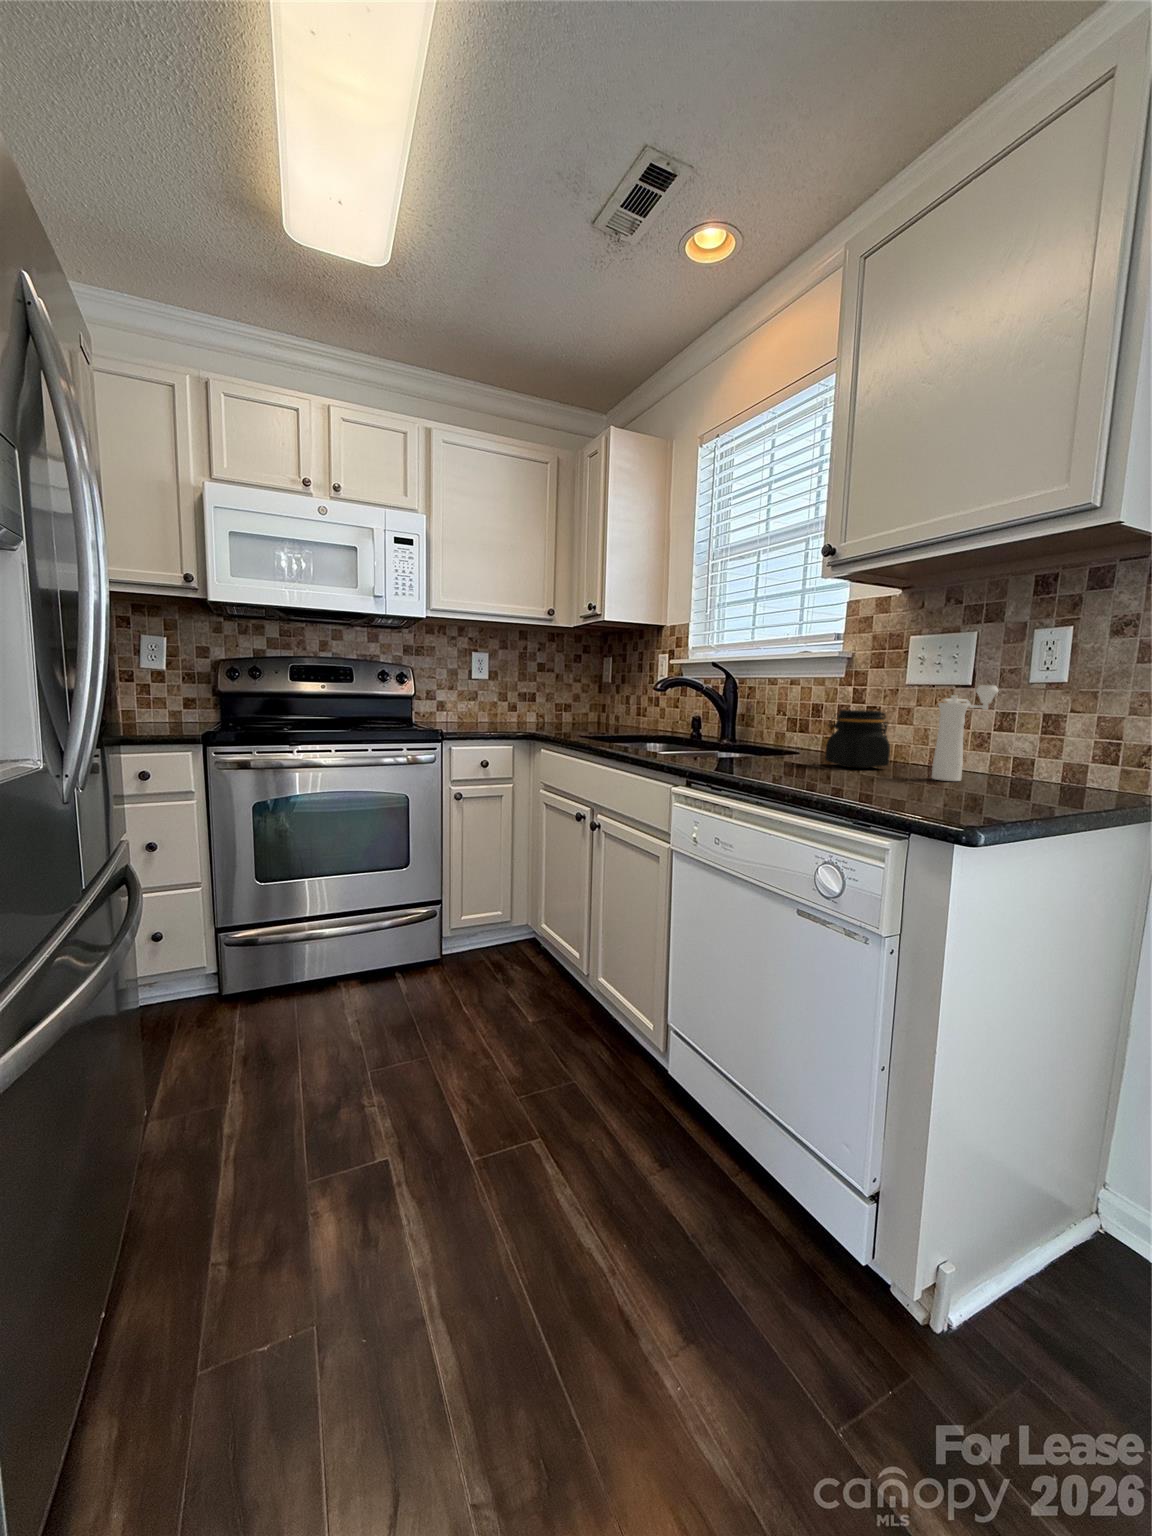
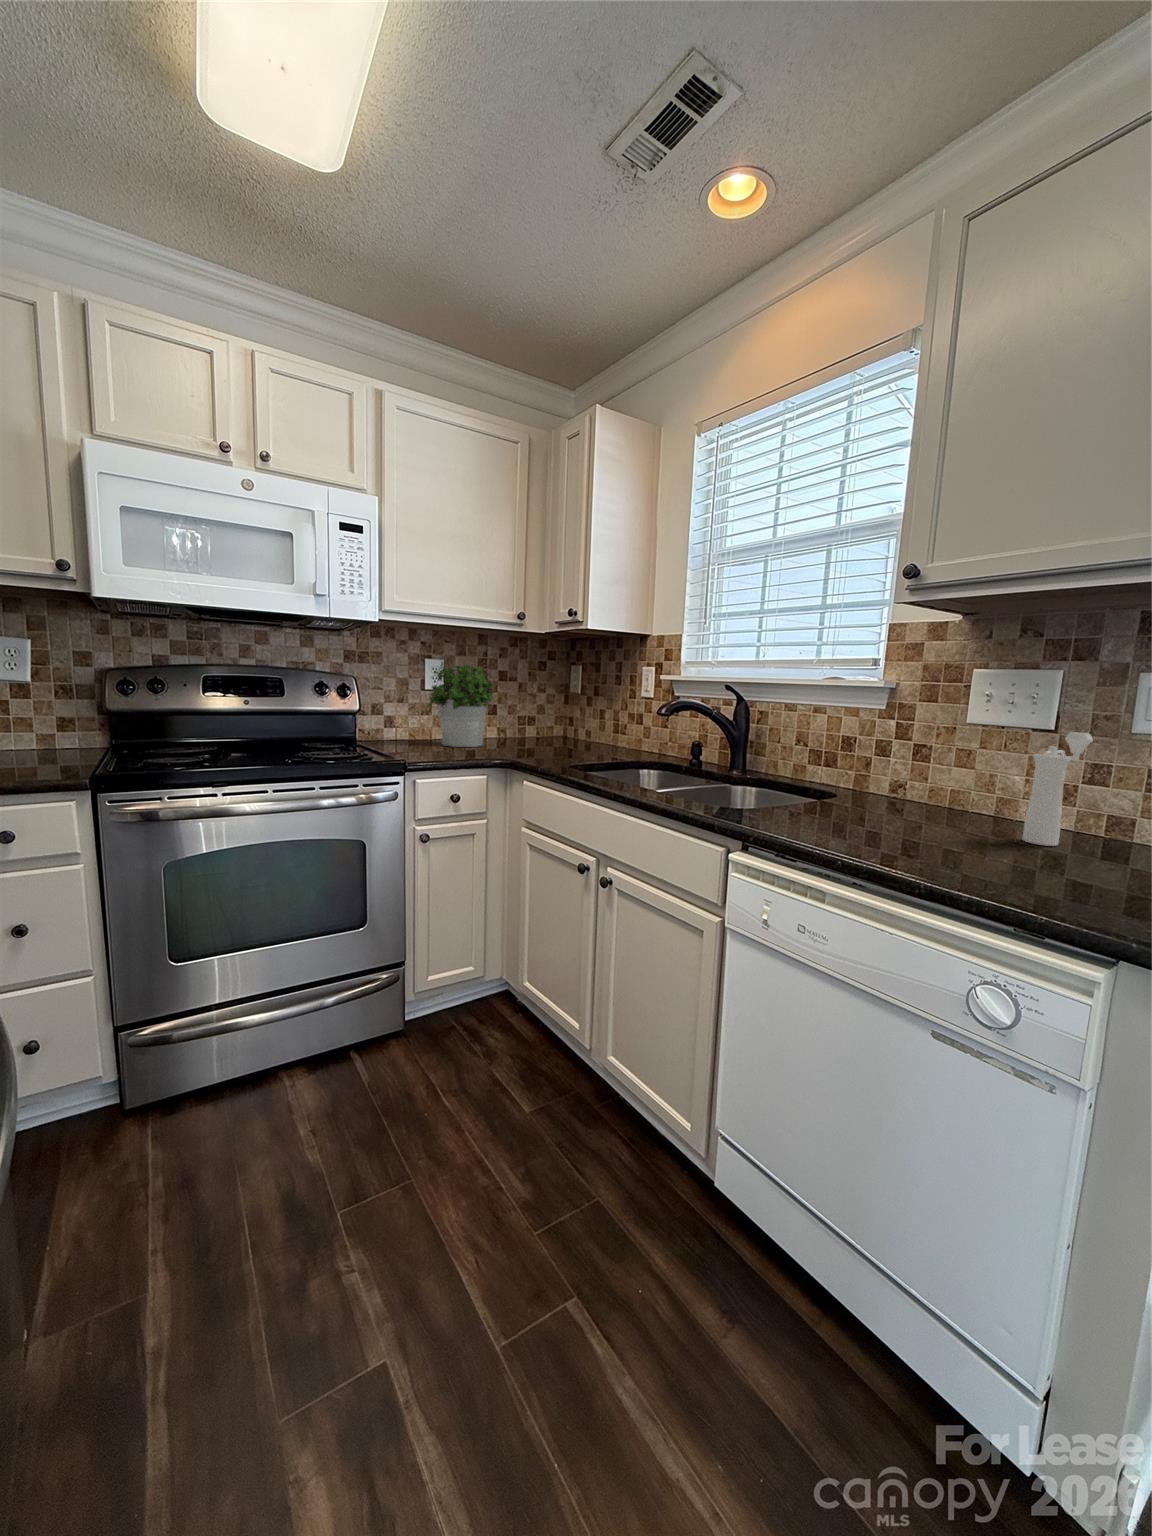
potted plant: none [474,654,531,728] -> present [429,662,494,747]
jar: present [825,710,890,768] -> none [881,752,959,821]

